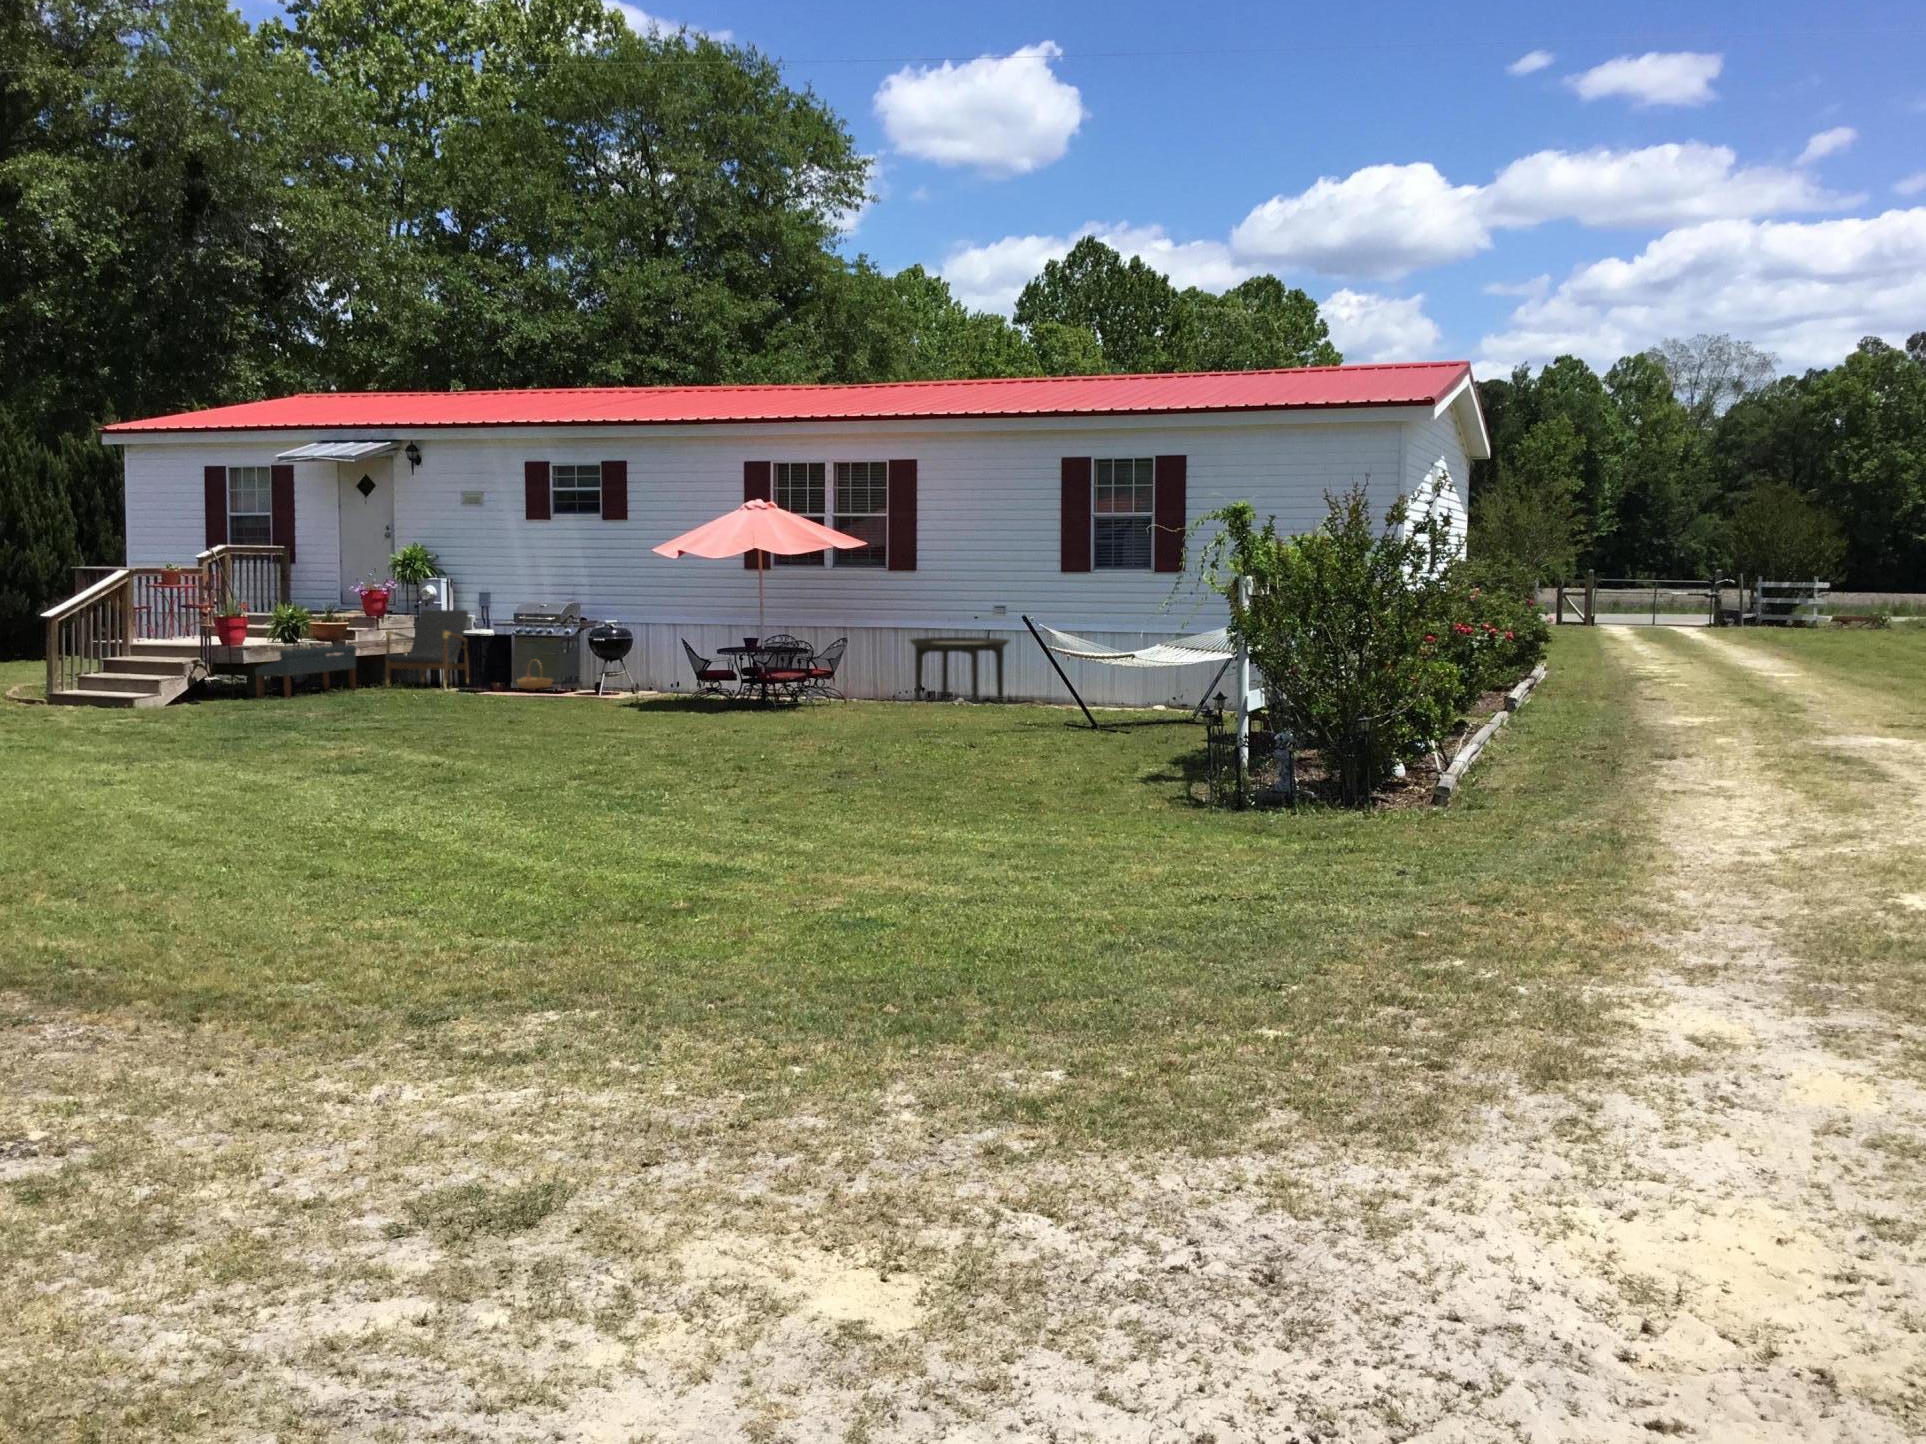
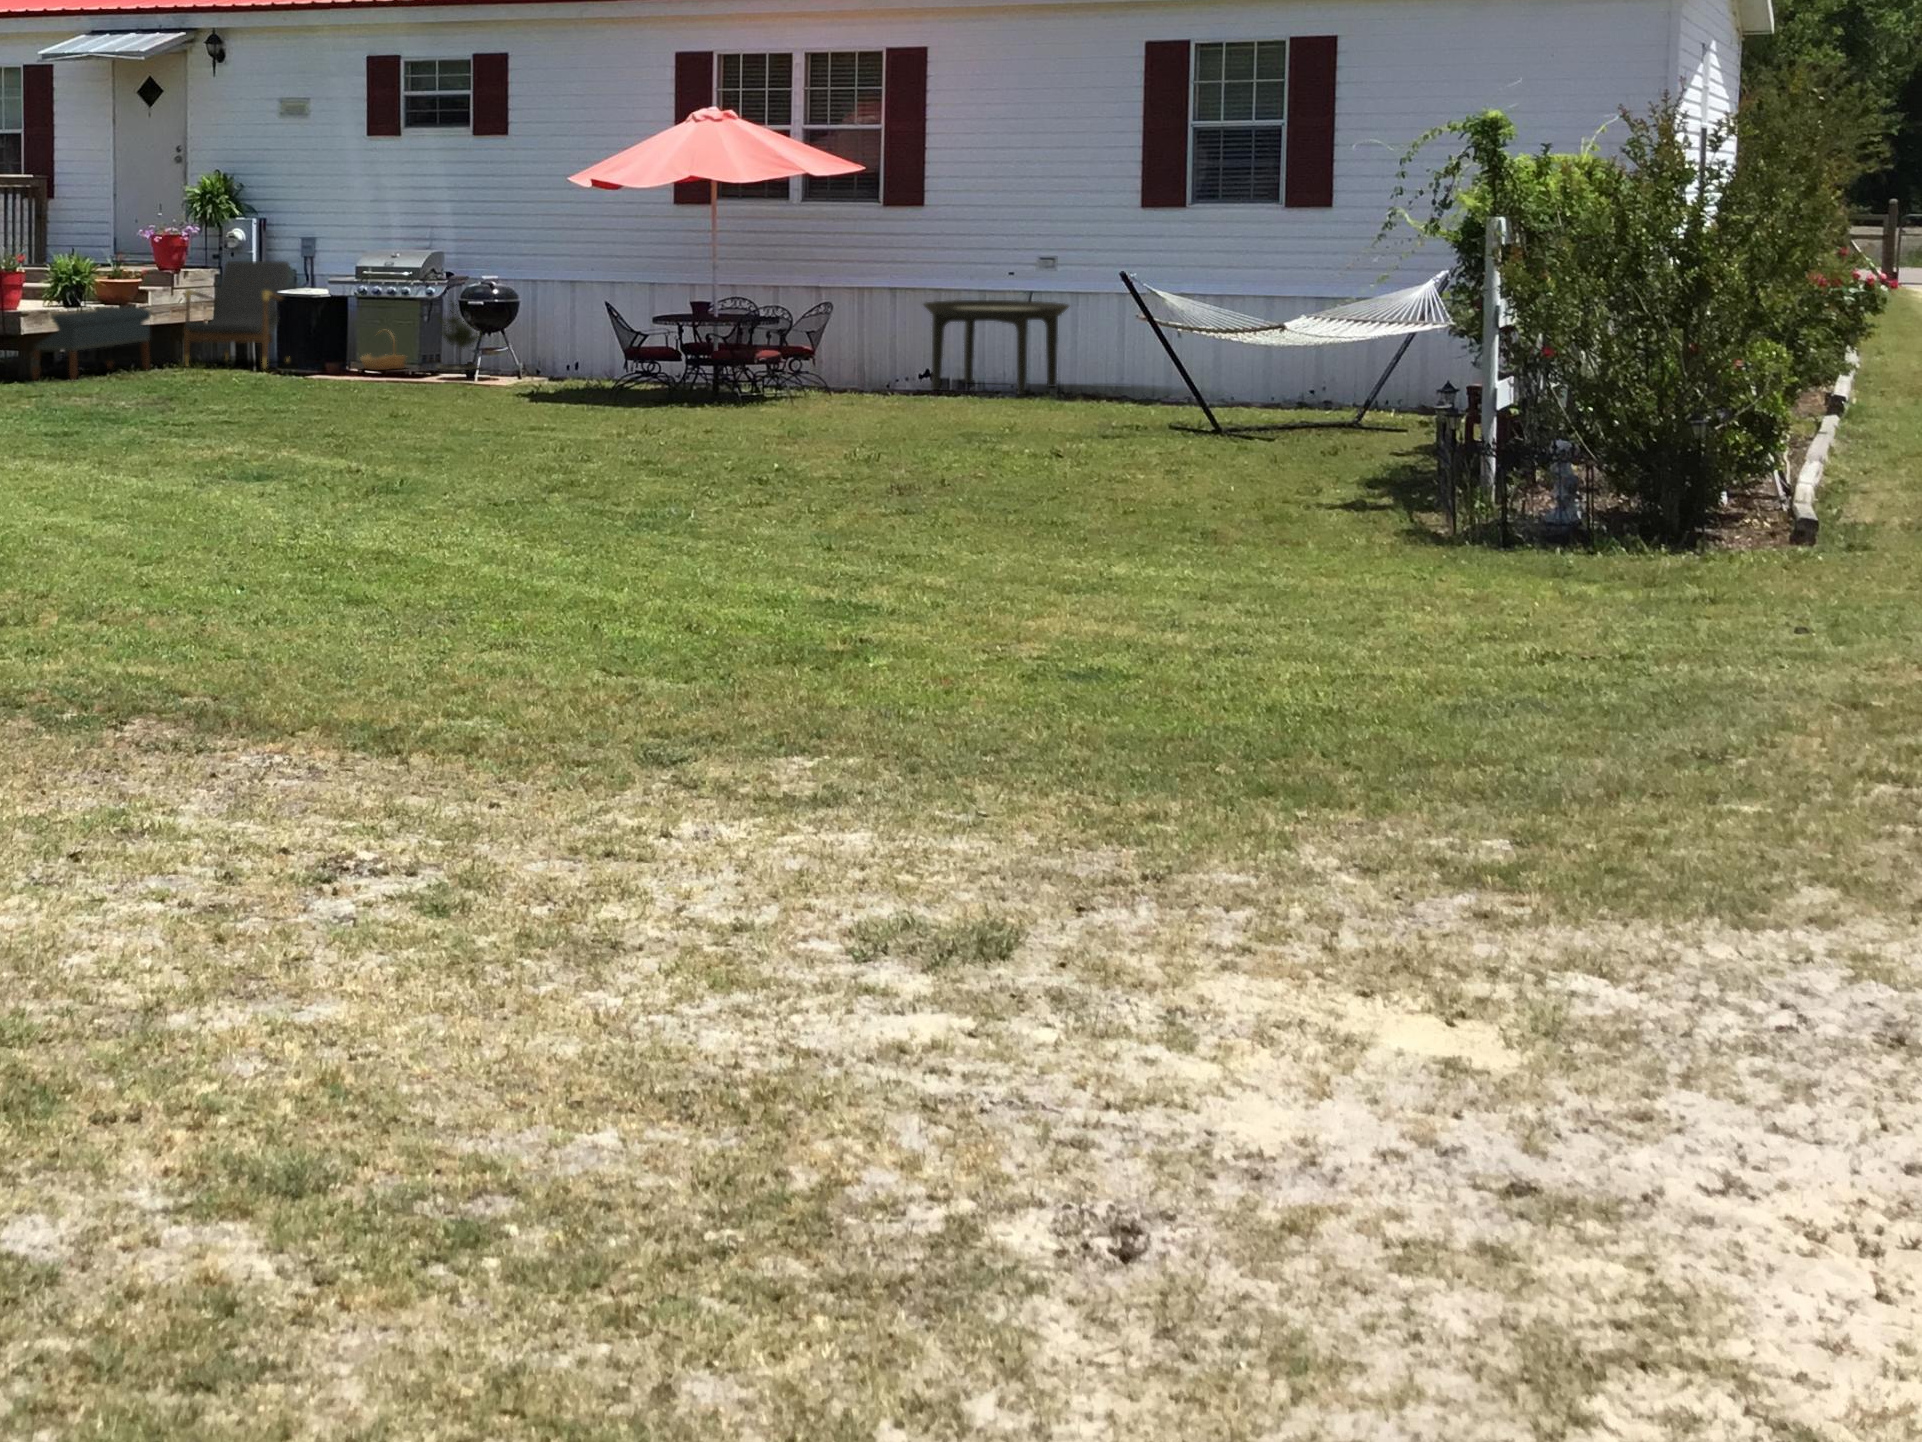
potted tree: none [573,631,608,689] -> present [437,300,481,370]

